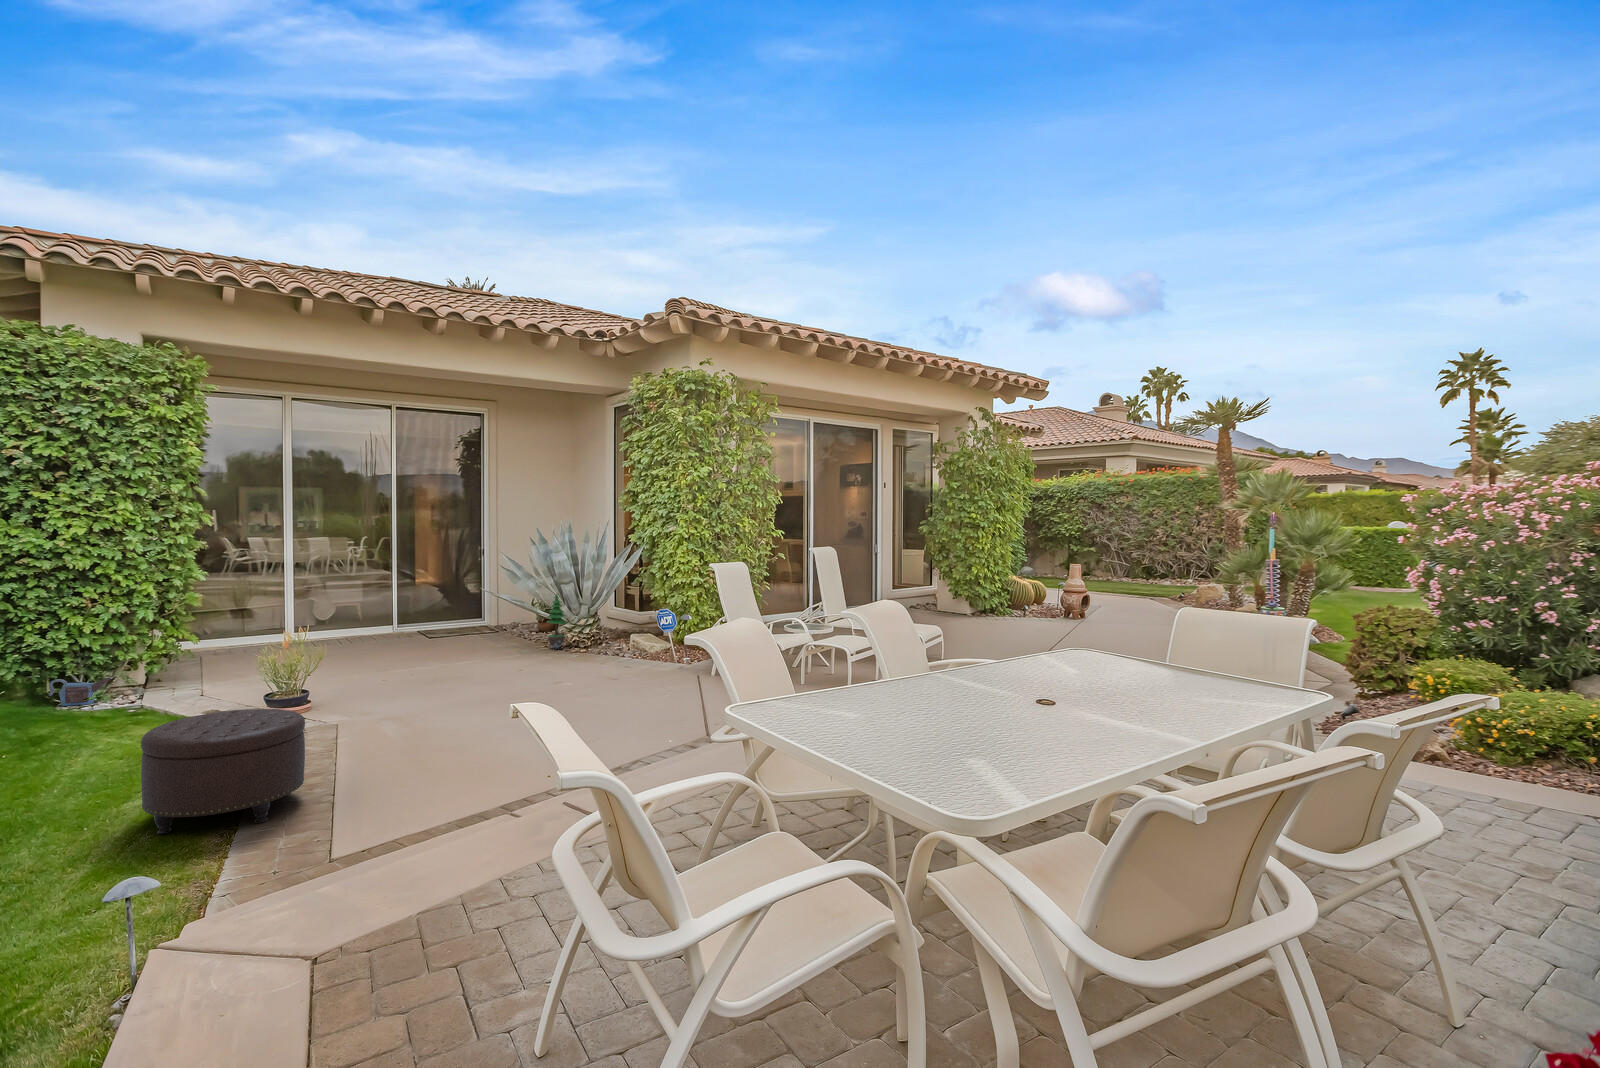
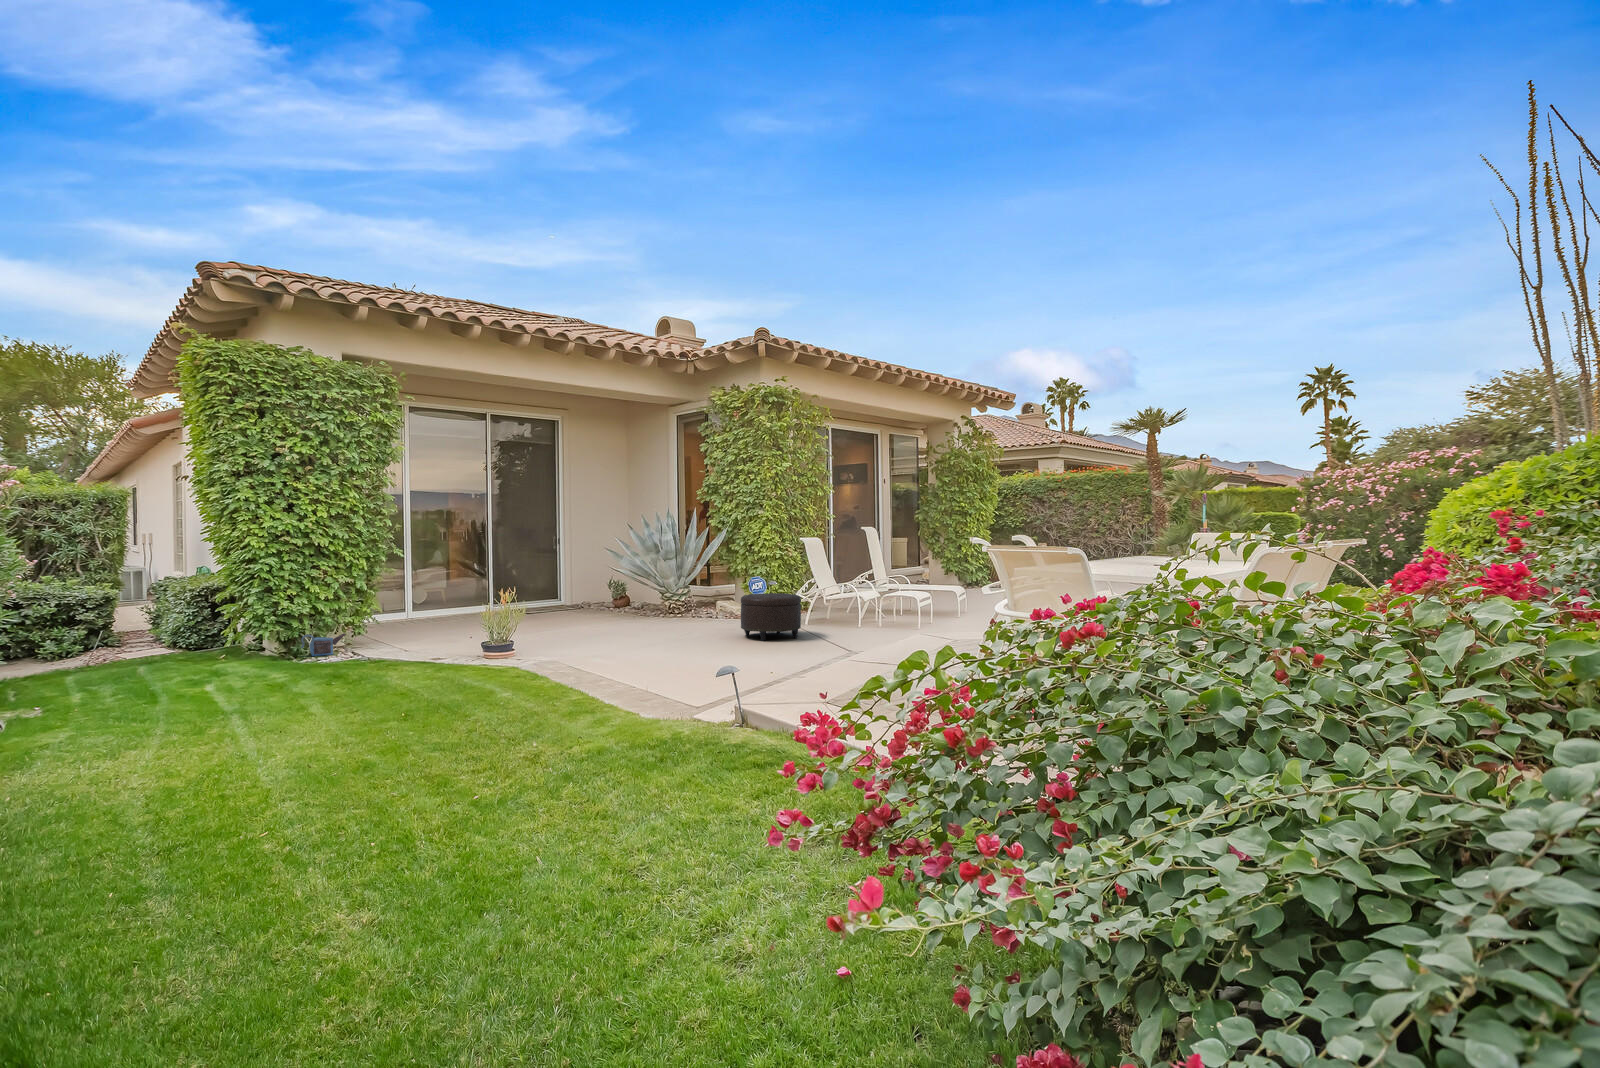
potted tree: present [546,594,566,649] -> none [639,569,656,616]
ottoman: present [141,709,305,834] -> present [741,593,801,641]

